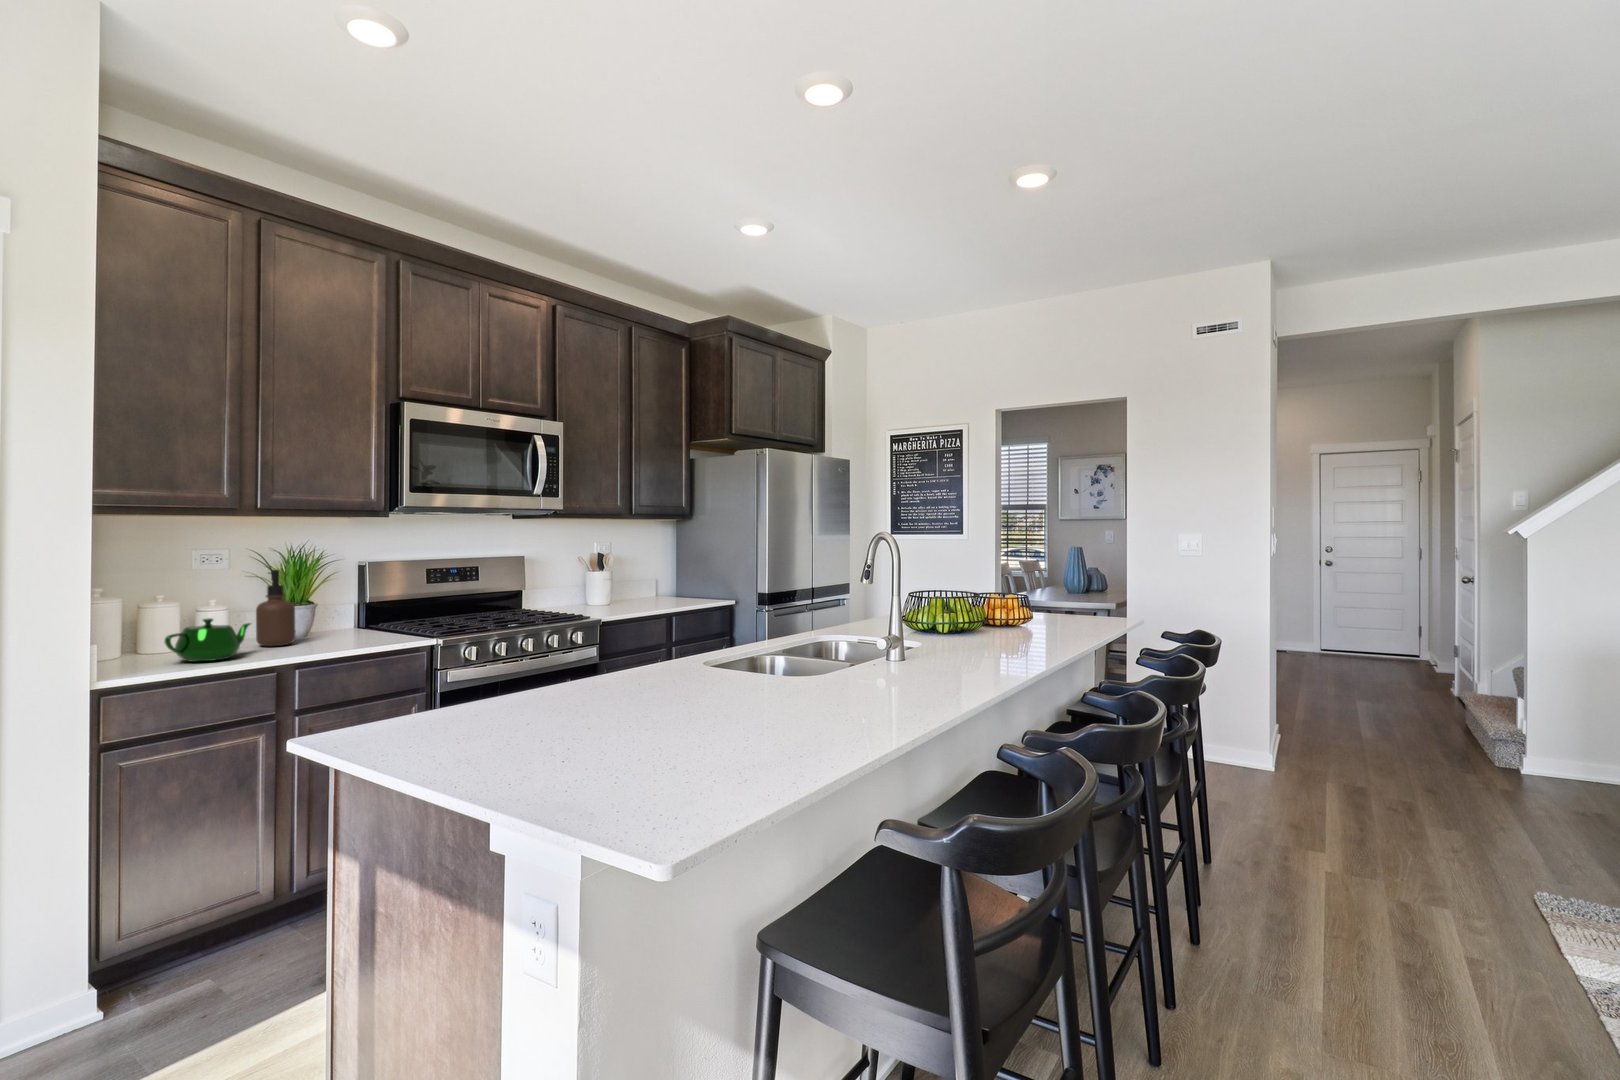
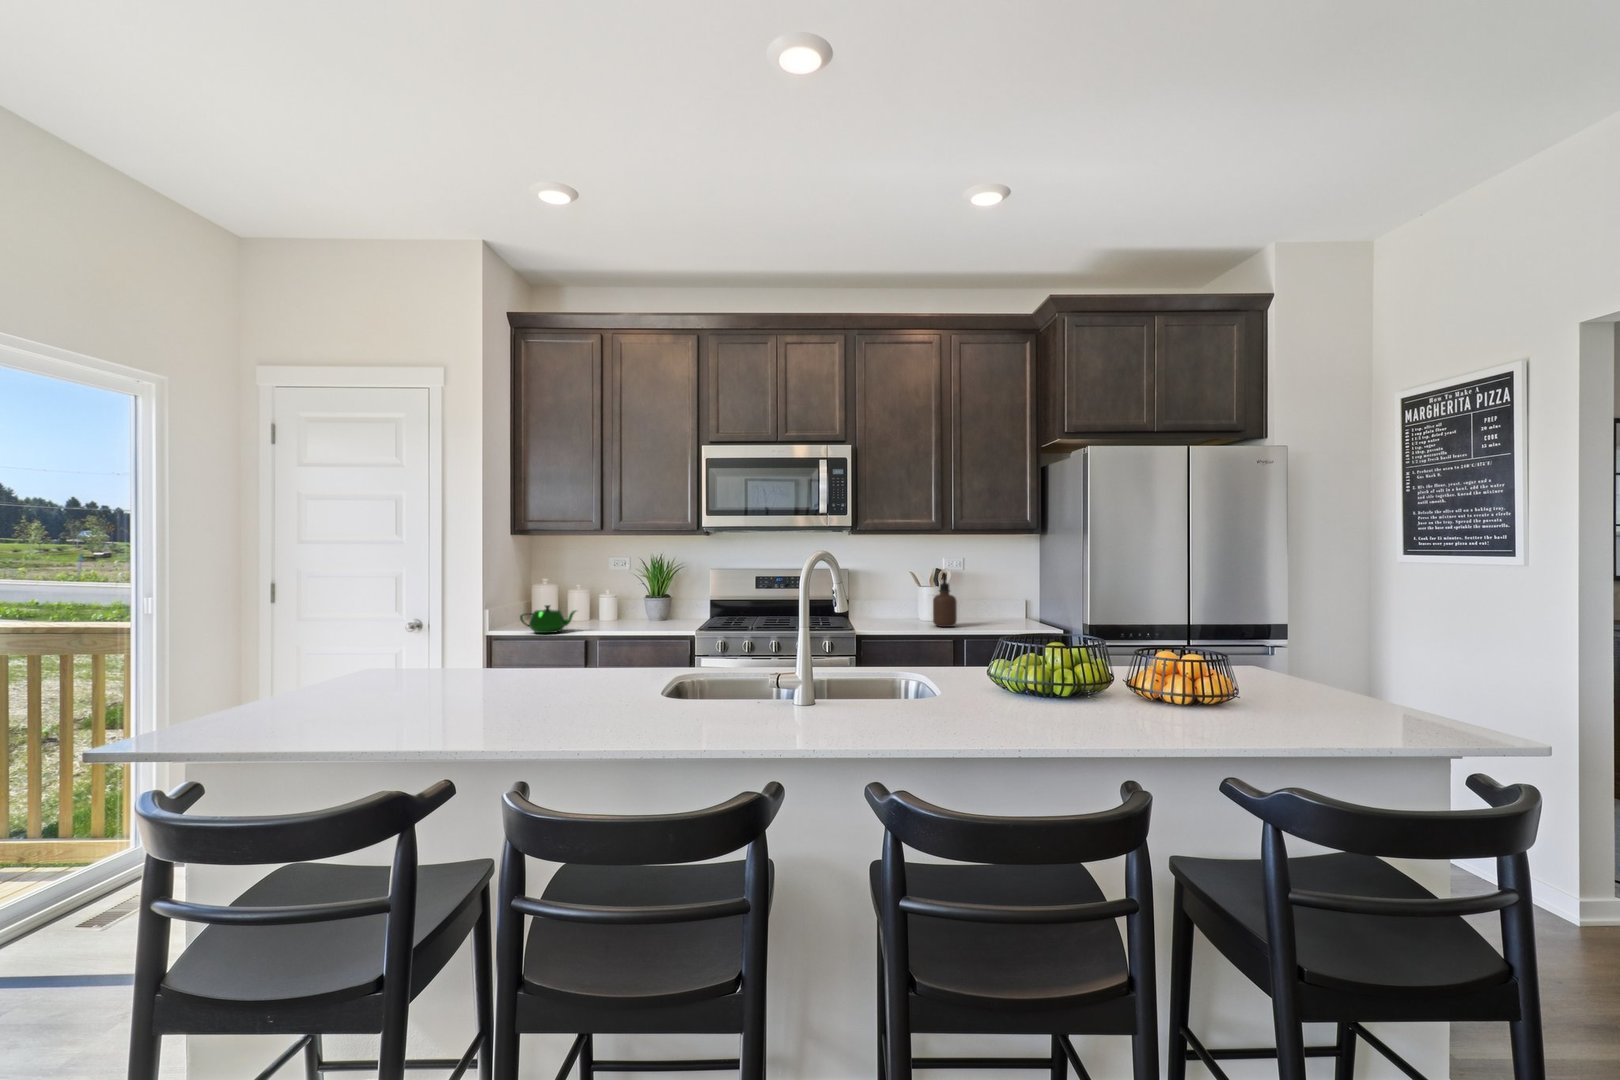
soap dispenser: present [256,570,295,646] -> present [933,573,957,627]

